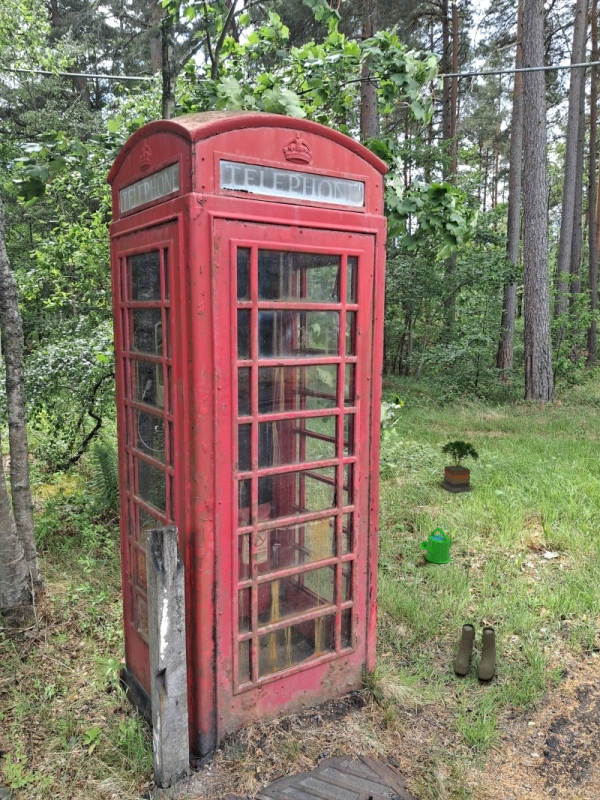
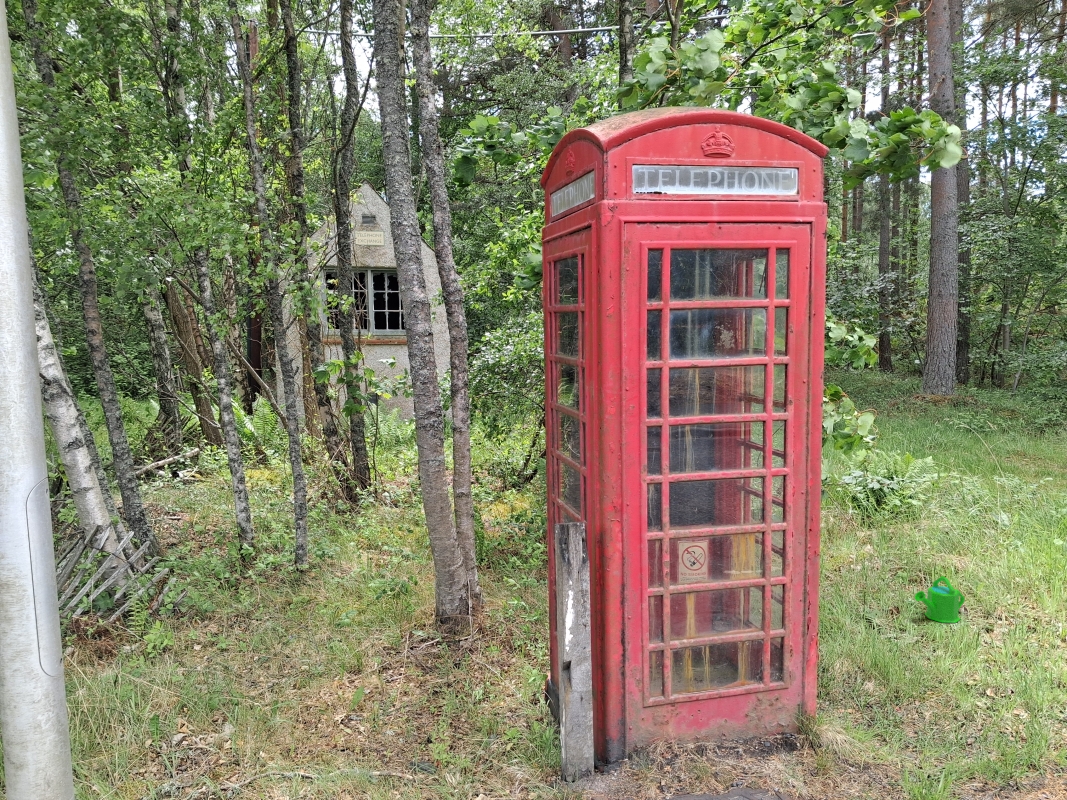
potted tree: present [442,441,479,493] -> none [970,469,1029,540]
boots: present [455,624,496,680] -> none [928,688,989,758]

